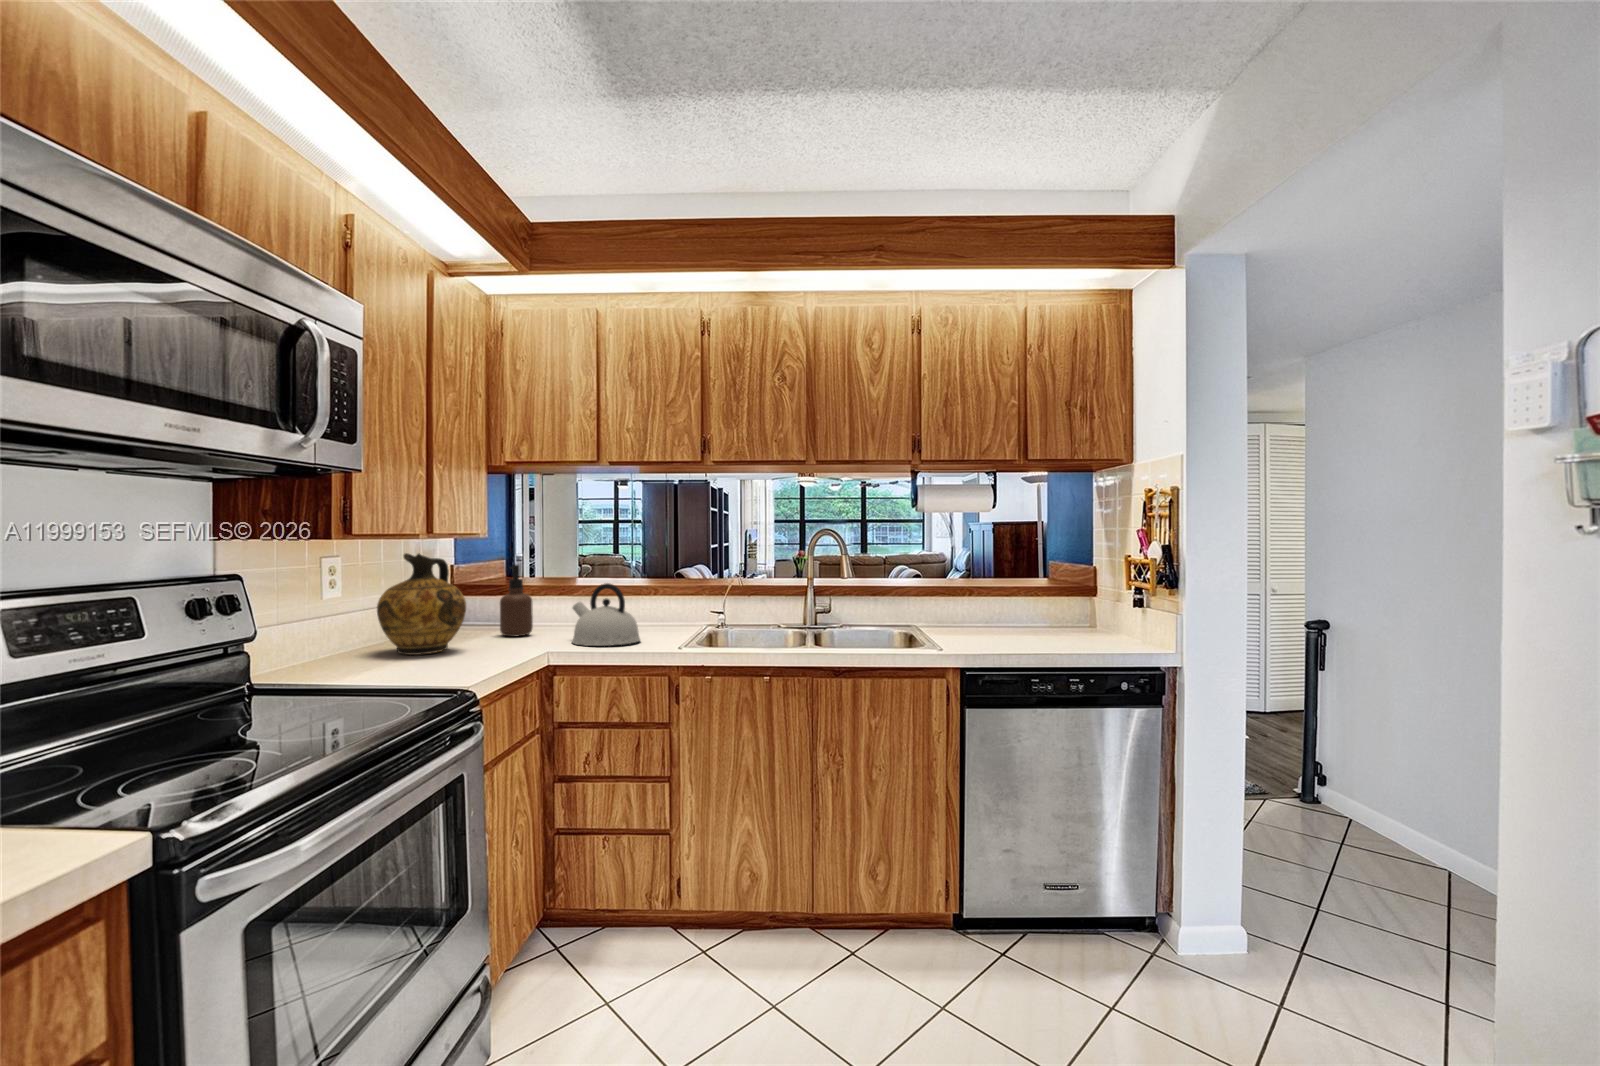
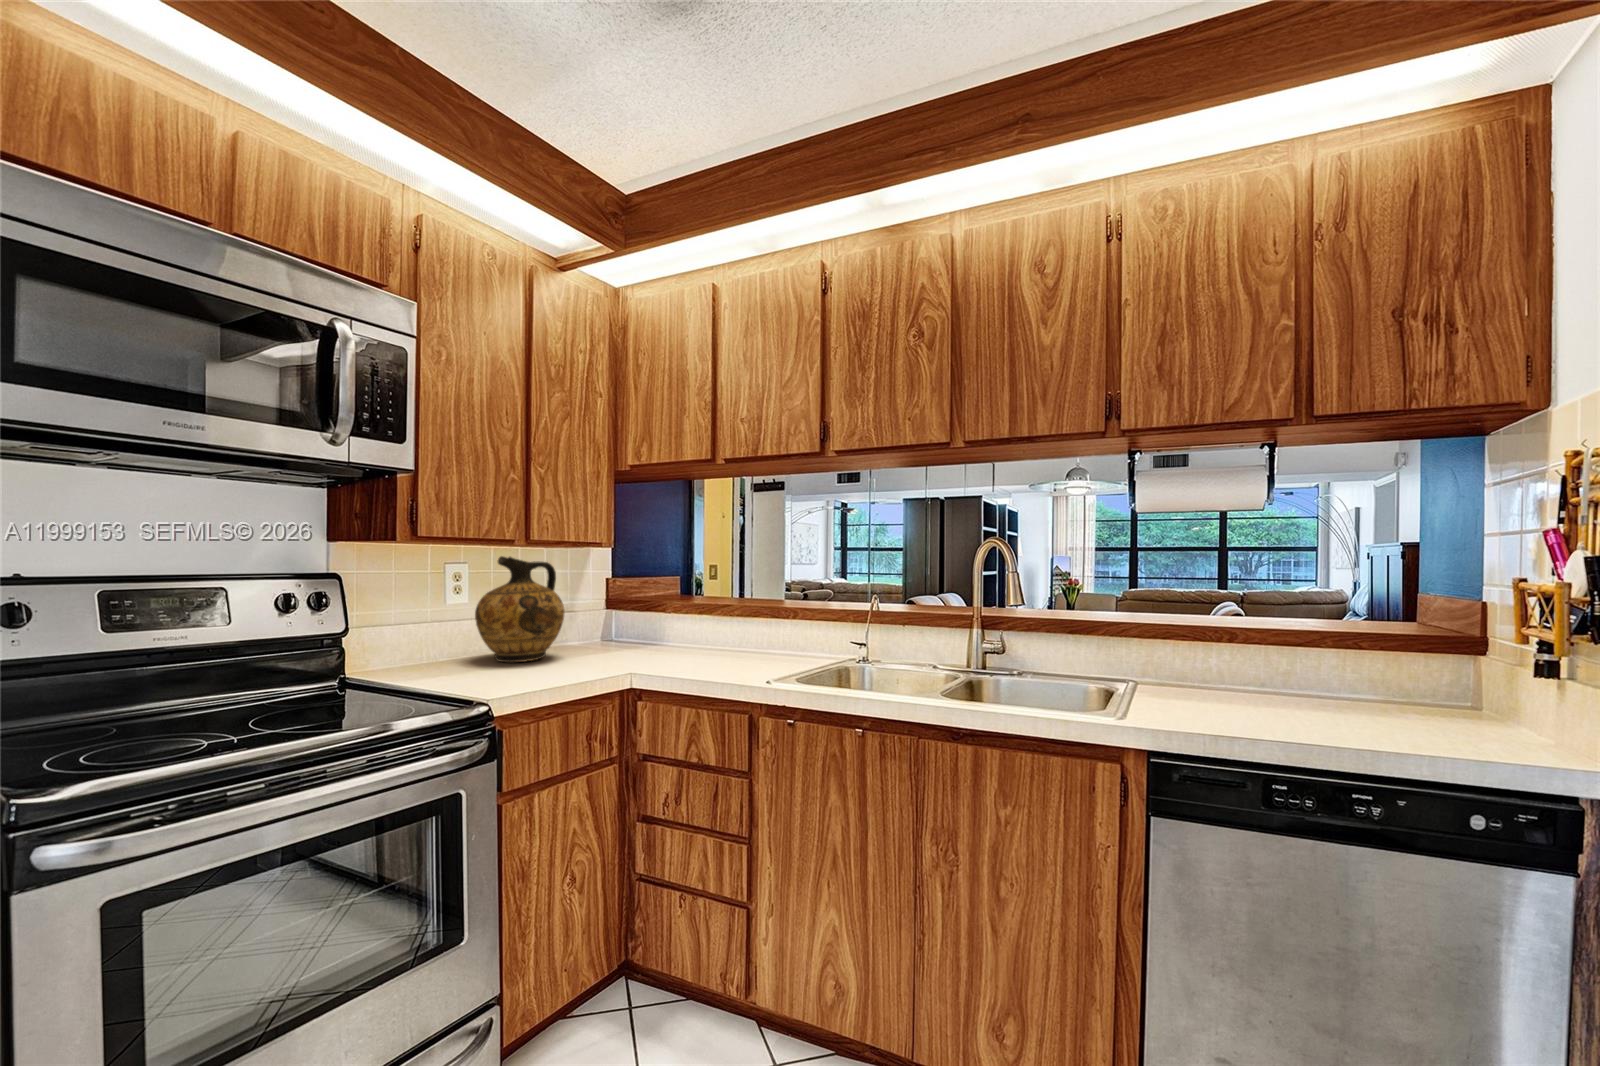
soap dispenser: present [500,565,533,636] -> none [631,569,664,646]
kettle: present [572,583,640,646] -> none [676,594,754,667]

